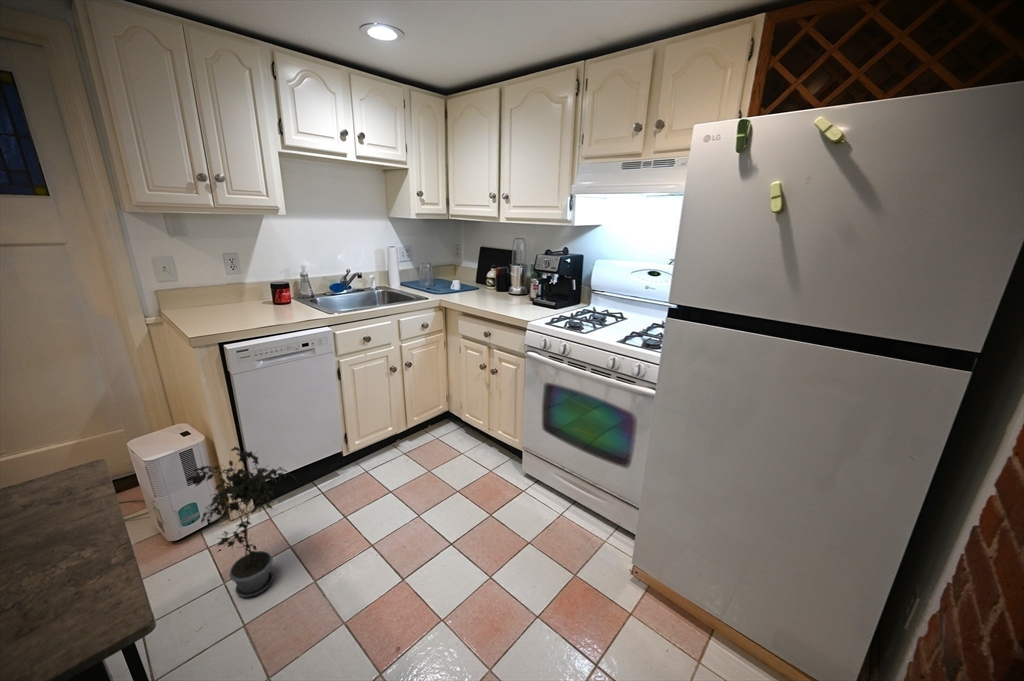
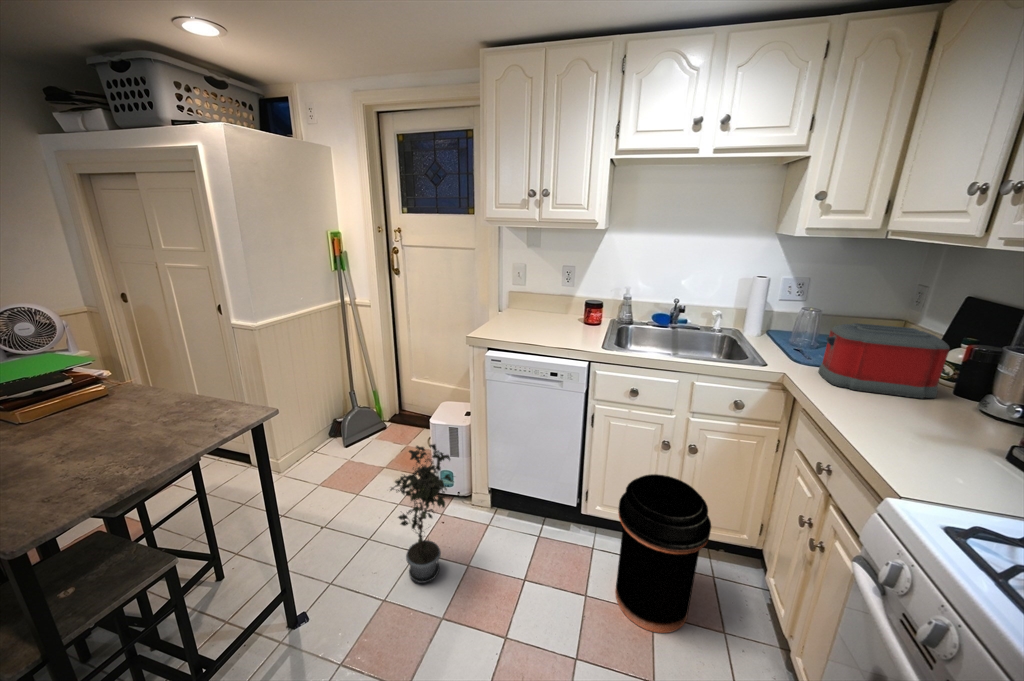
toaster: none [450,263,495,298] -> present [818,323,950,398]
trash can: none [389,382,448,482] -> present [615,474,711,633]

